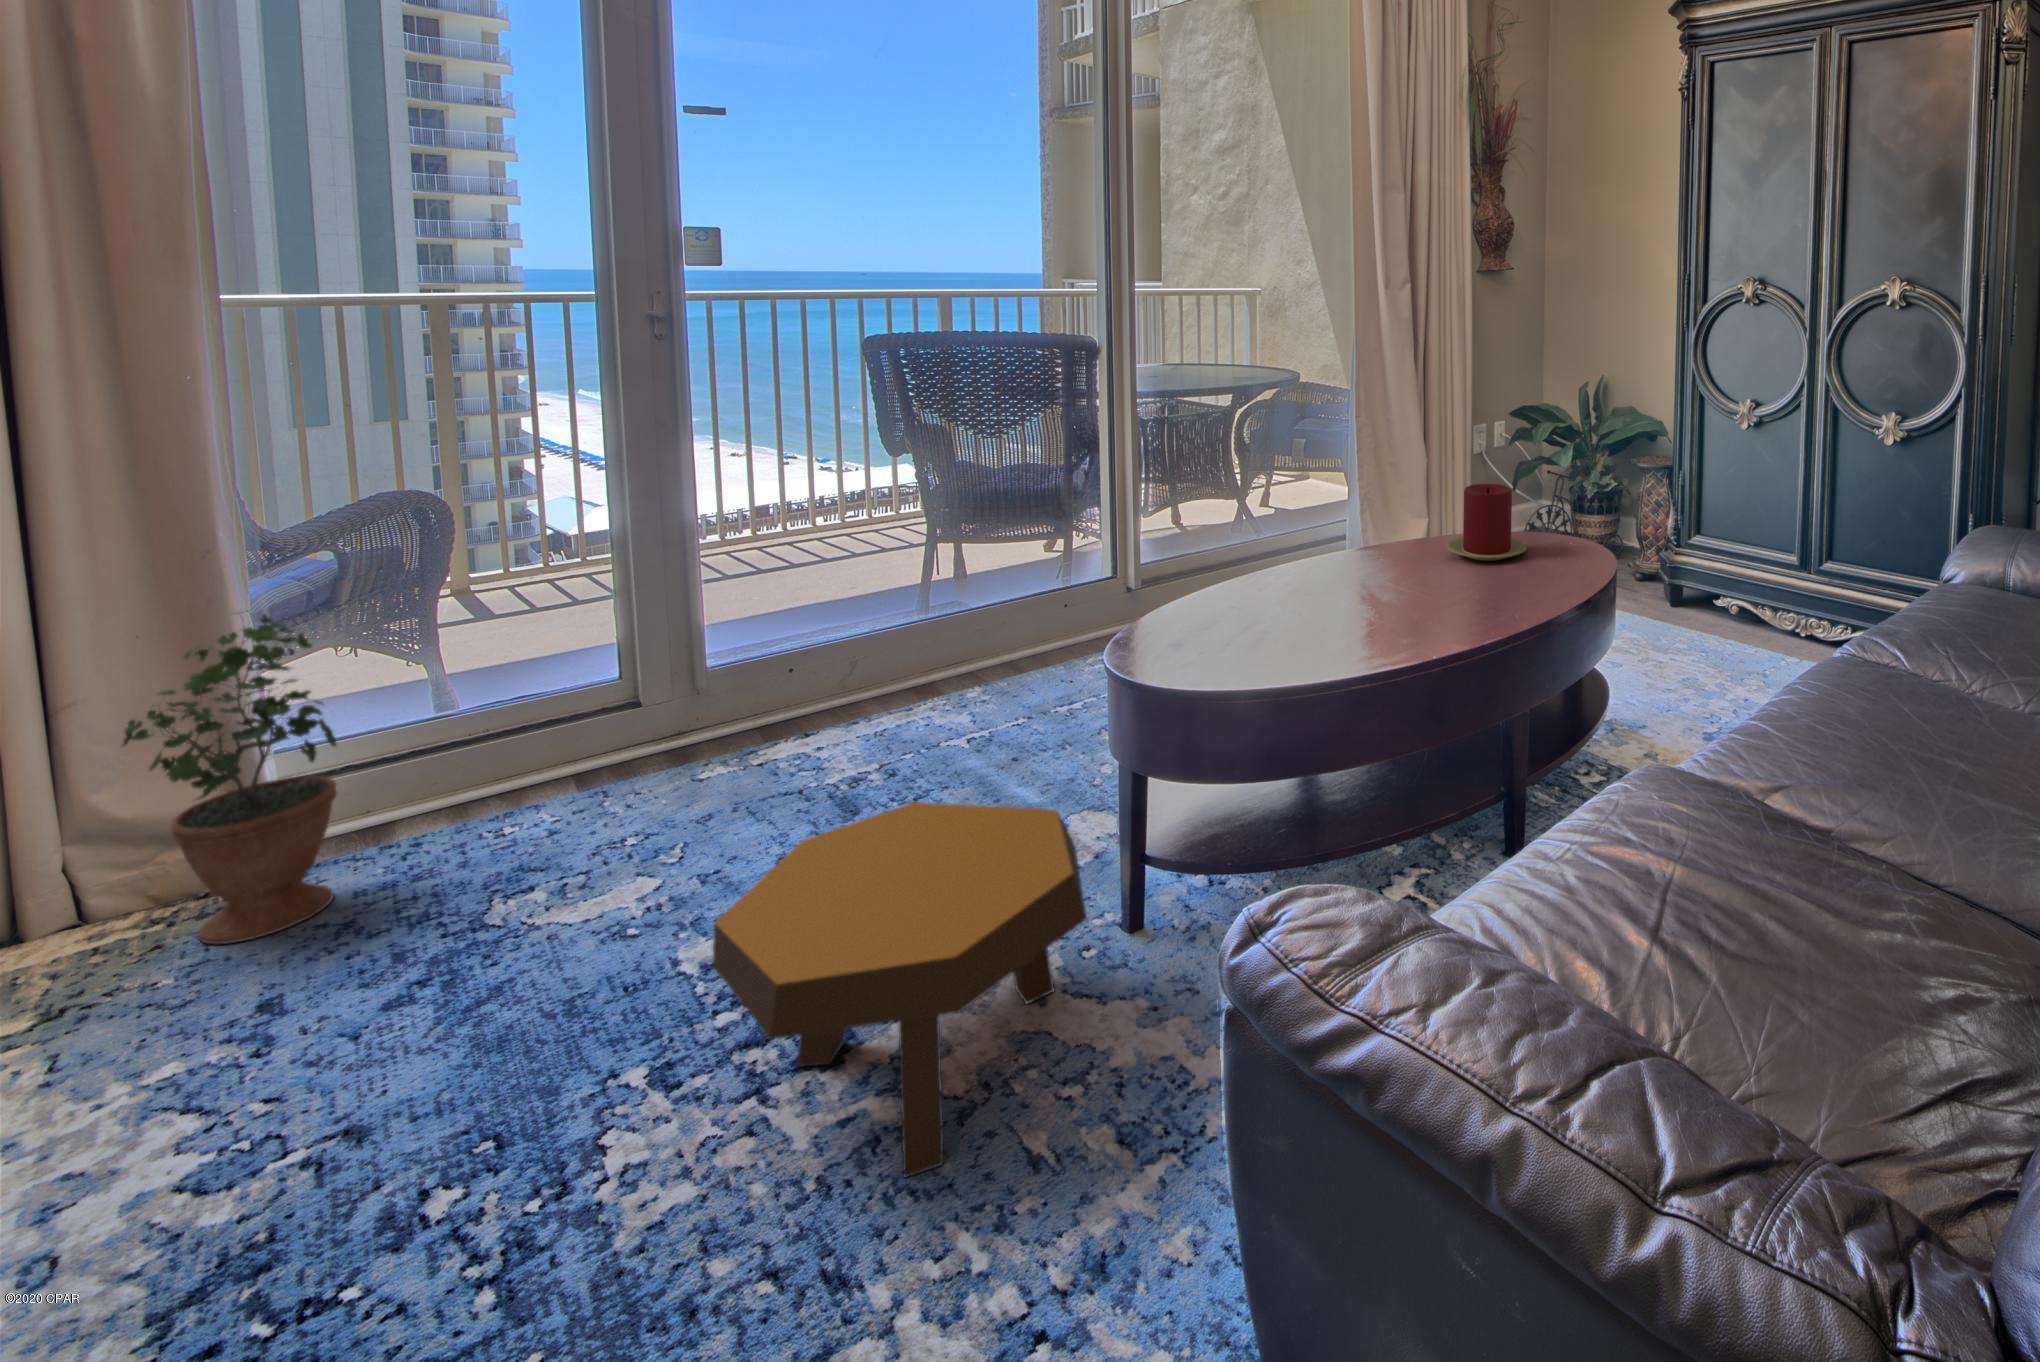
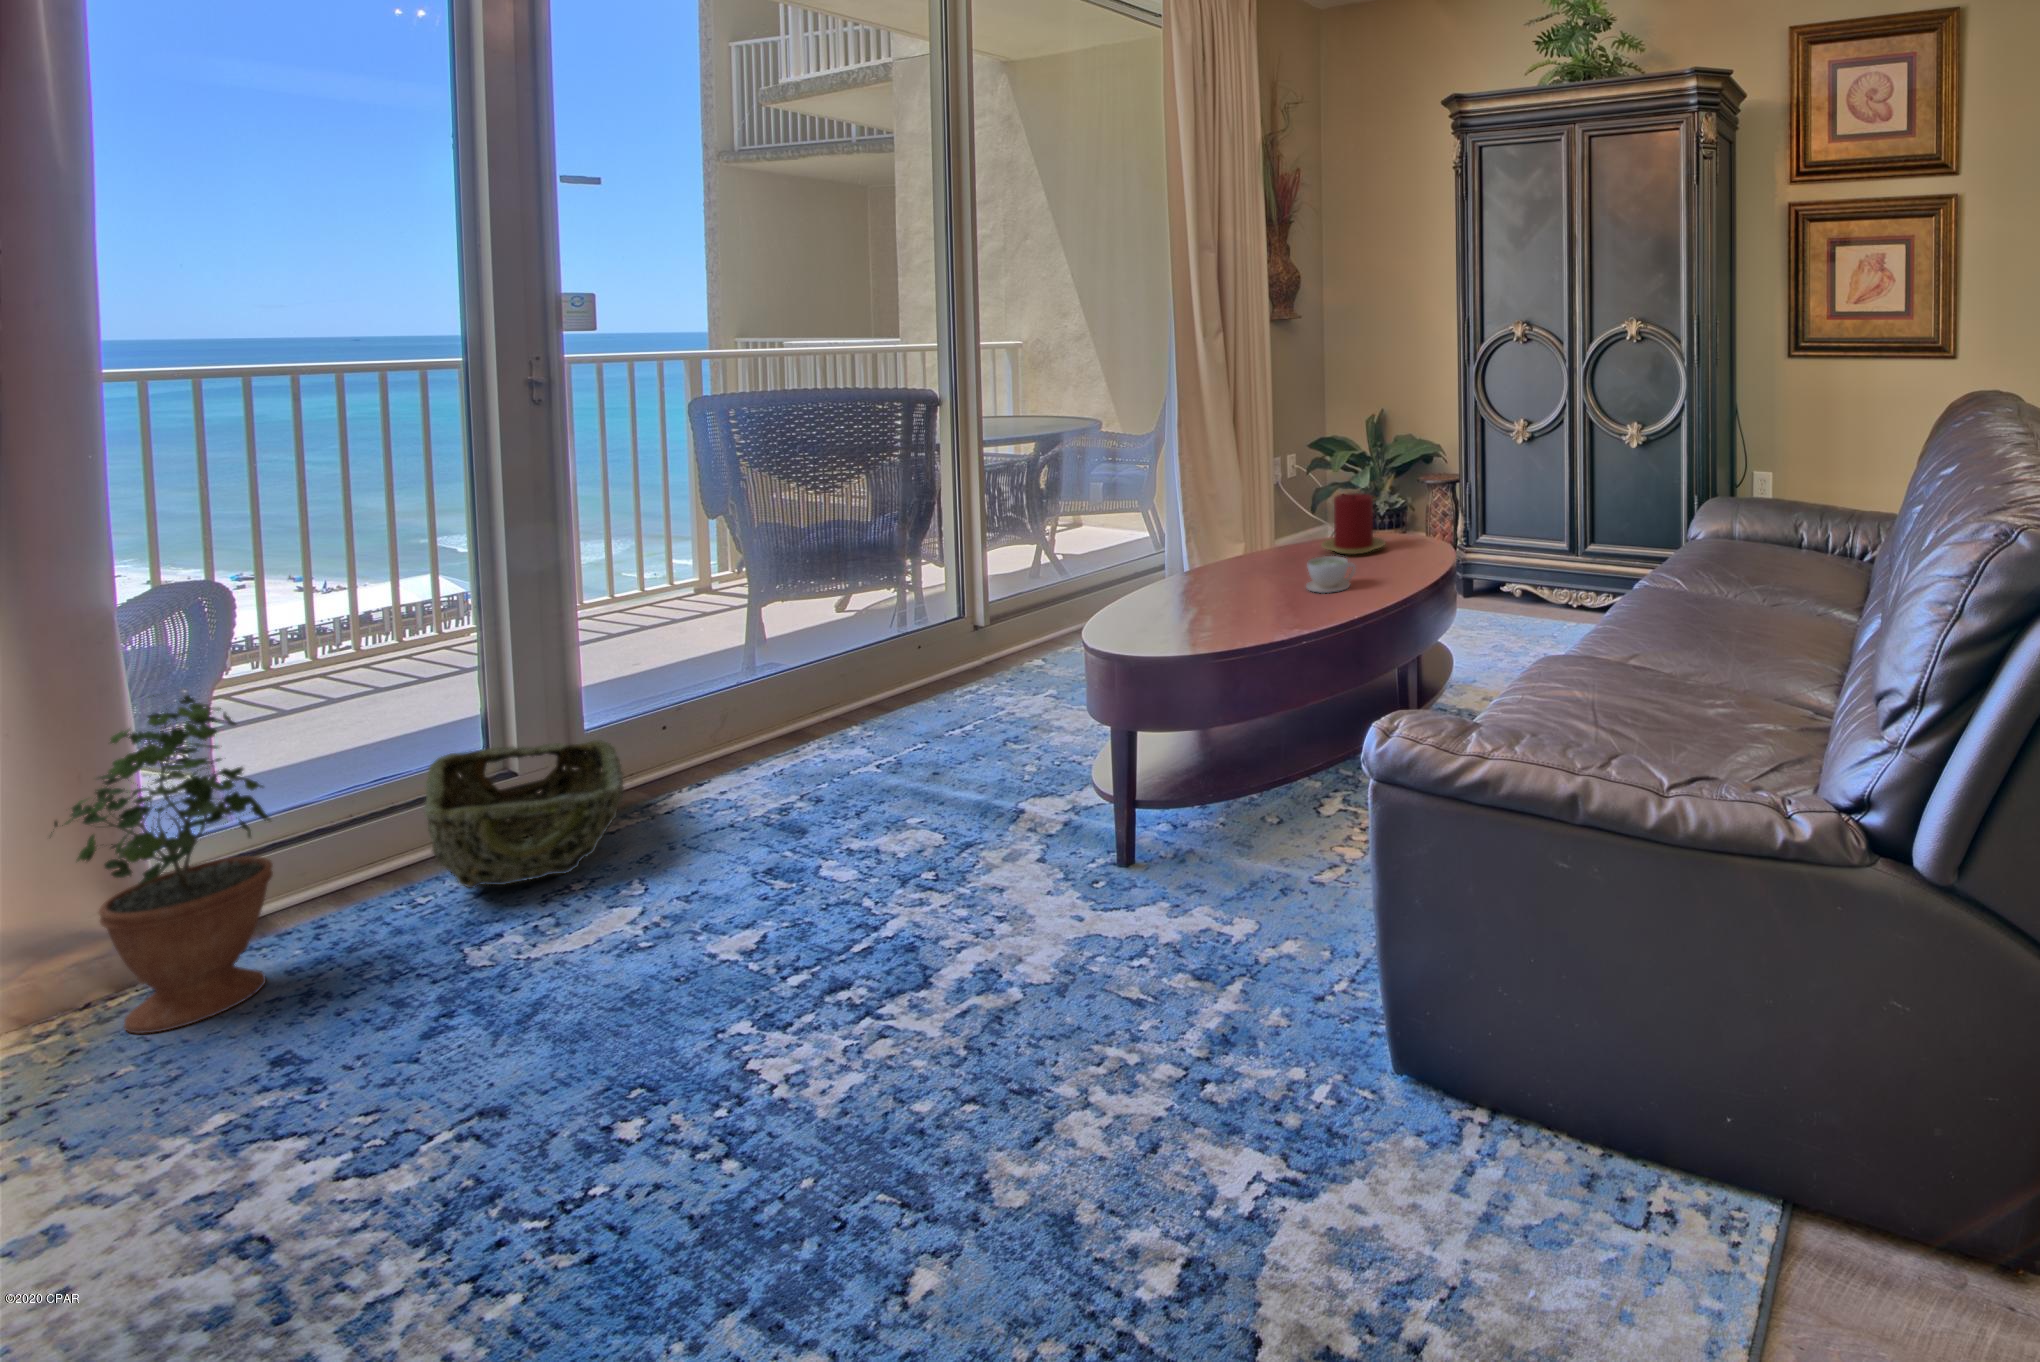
coffee cup: none [1394,566,1457,615] -> present [1306,556,1356,593]
woven basket: none [486,679,718,830] -> present [424,740,624,888]
footstool: present [712,802,1087,1177] -> none [840,764,1139,1032]

